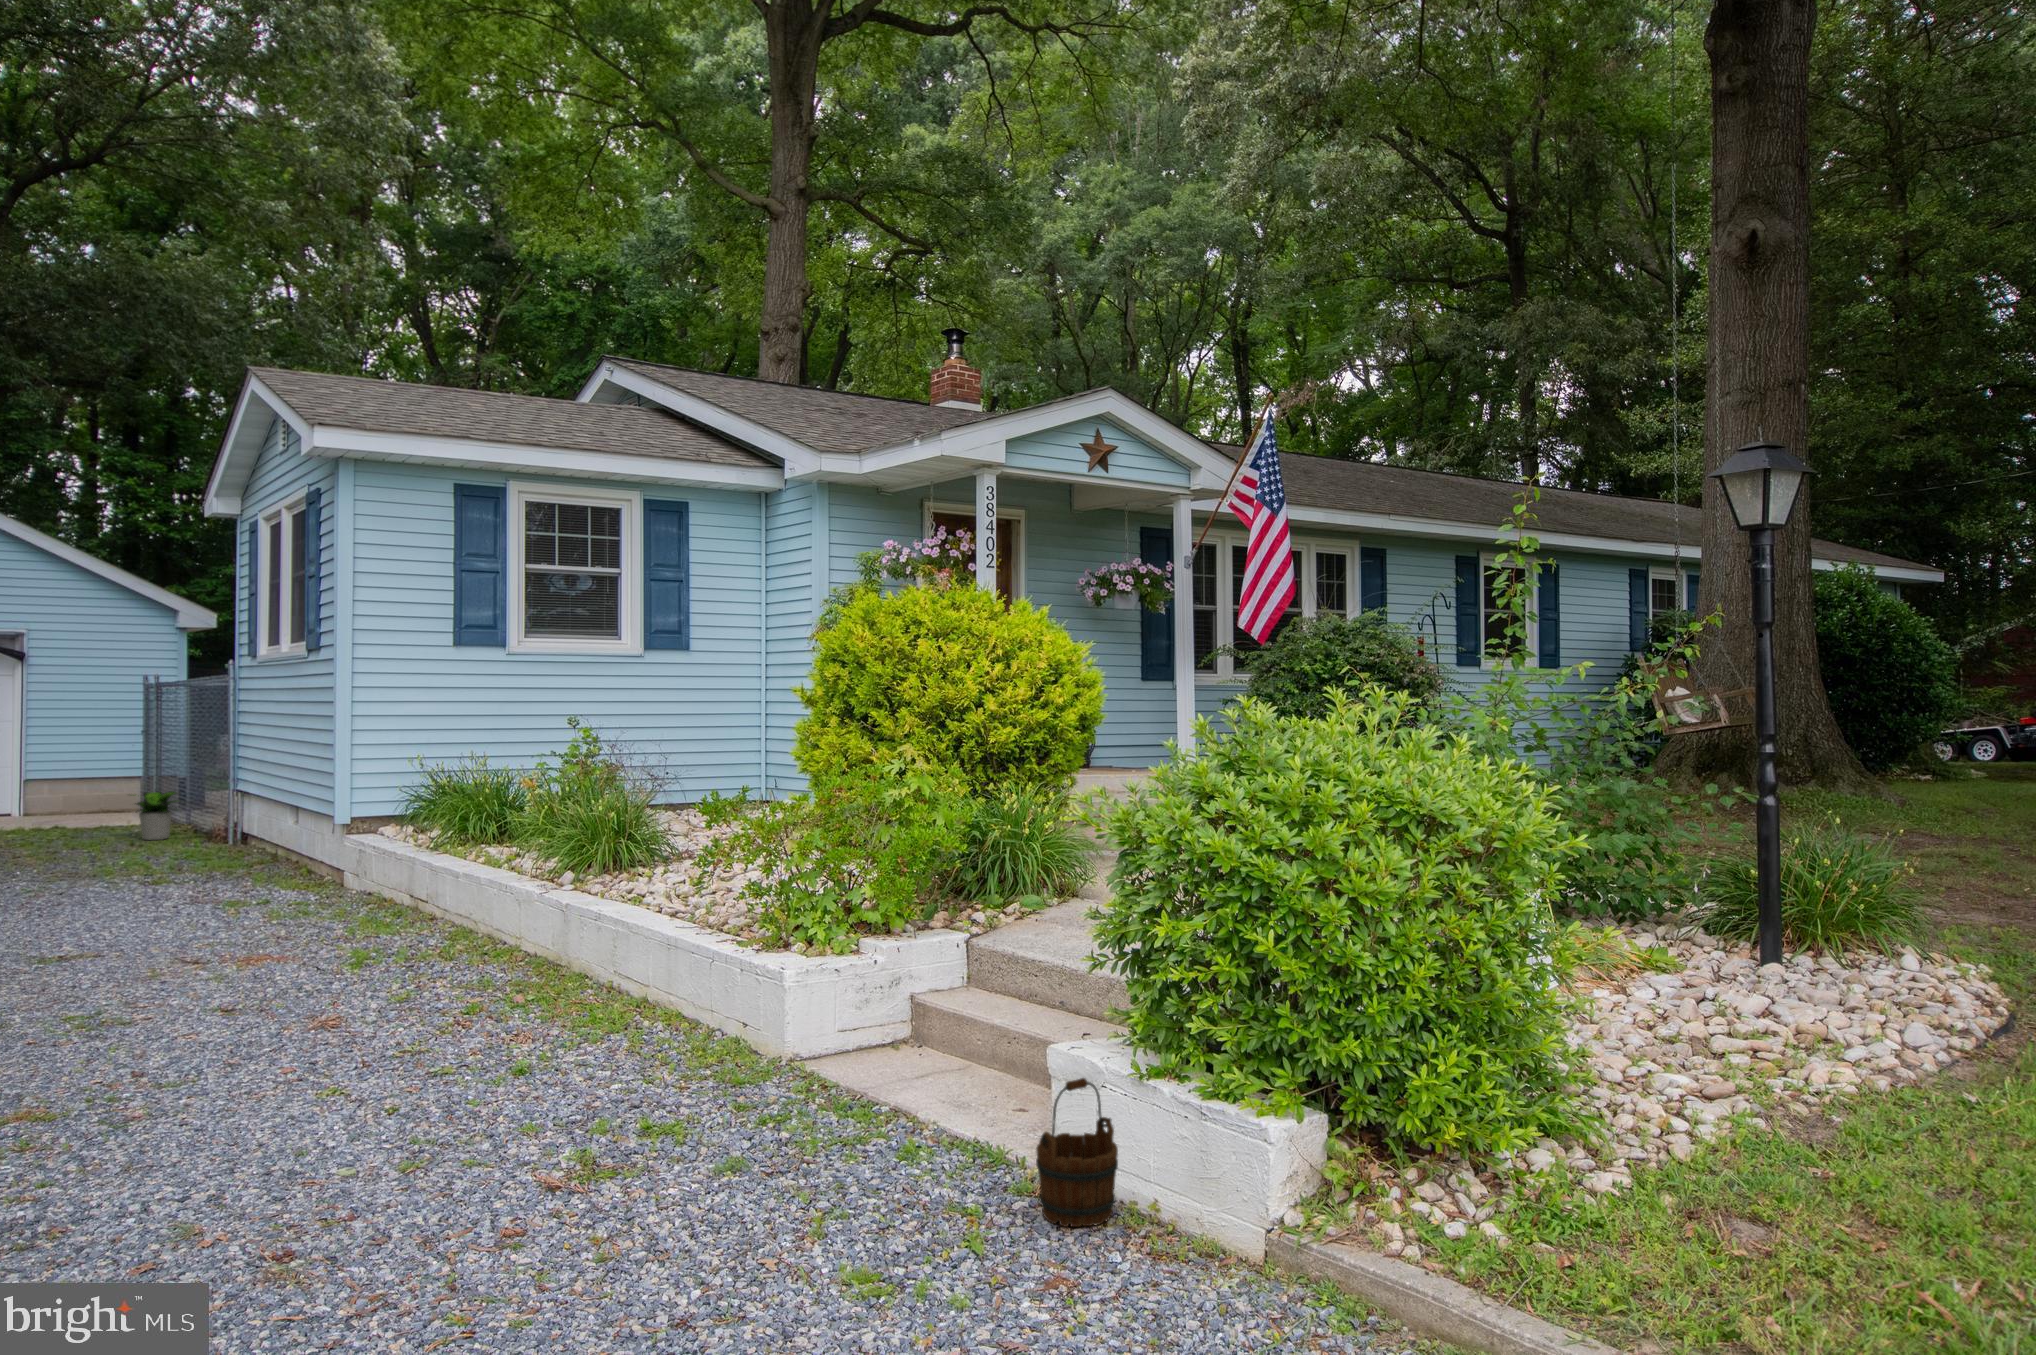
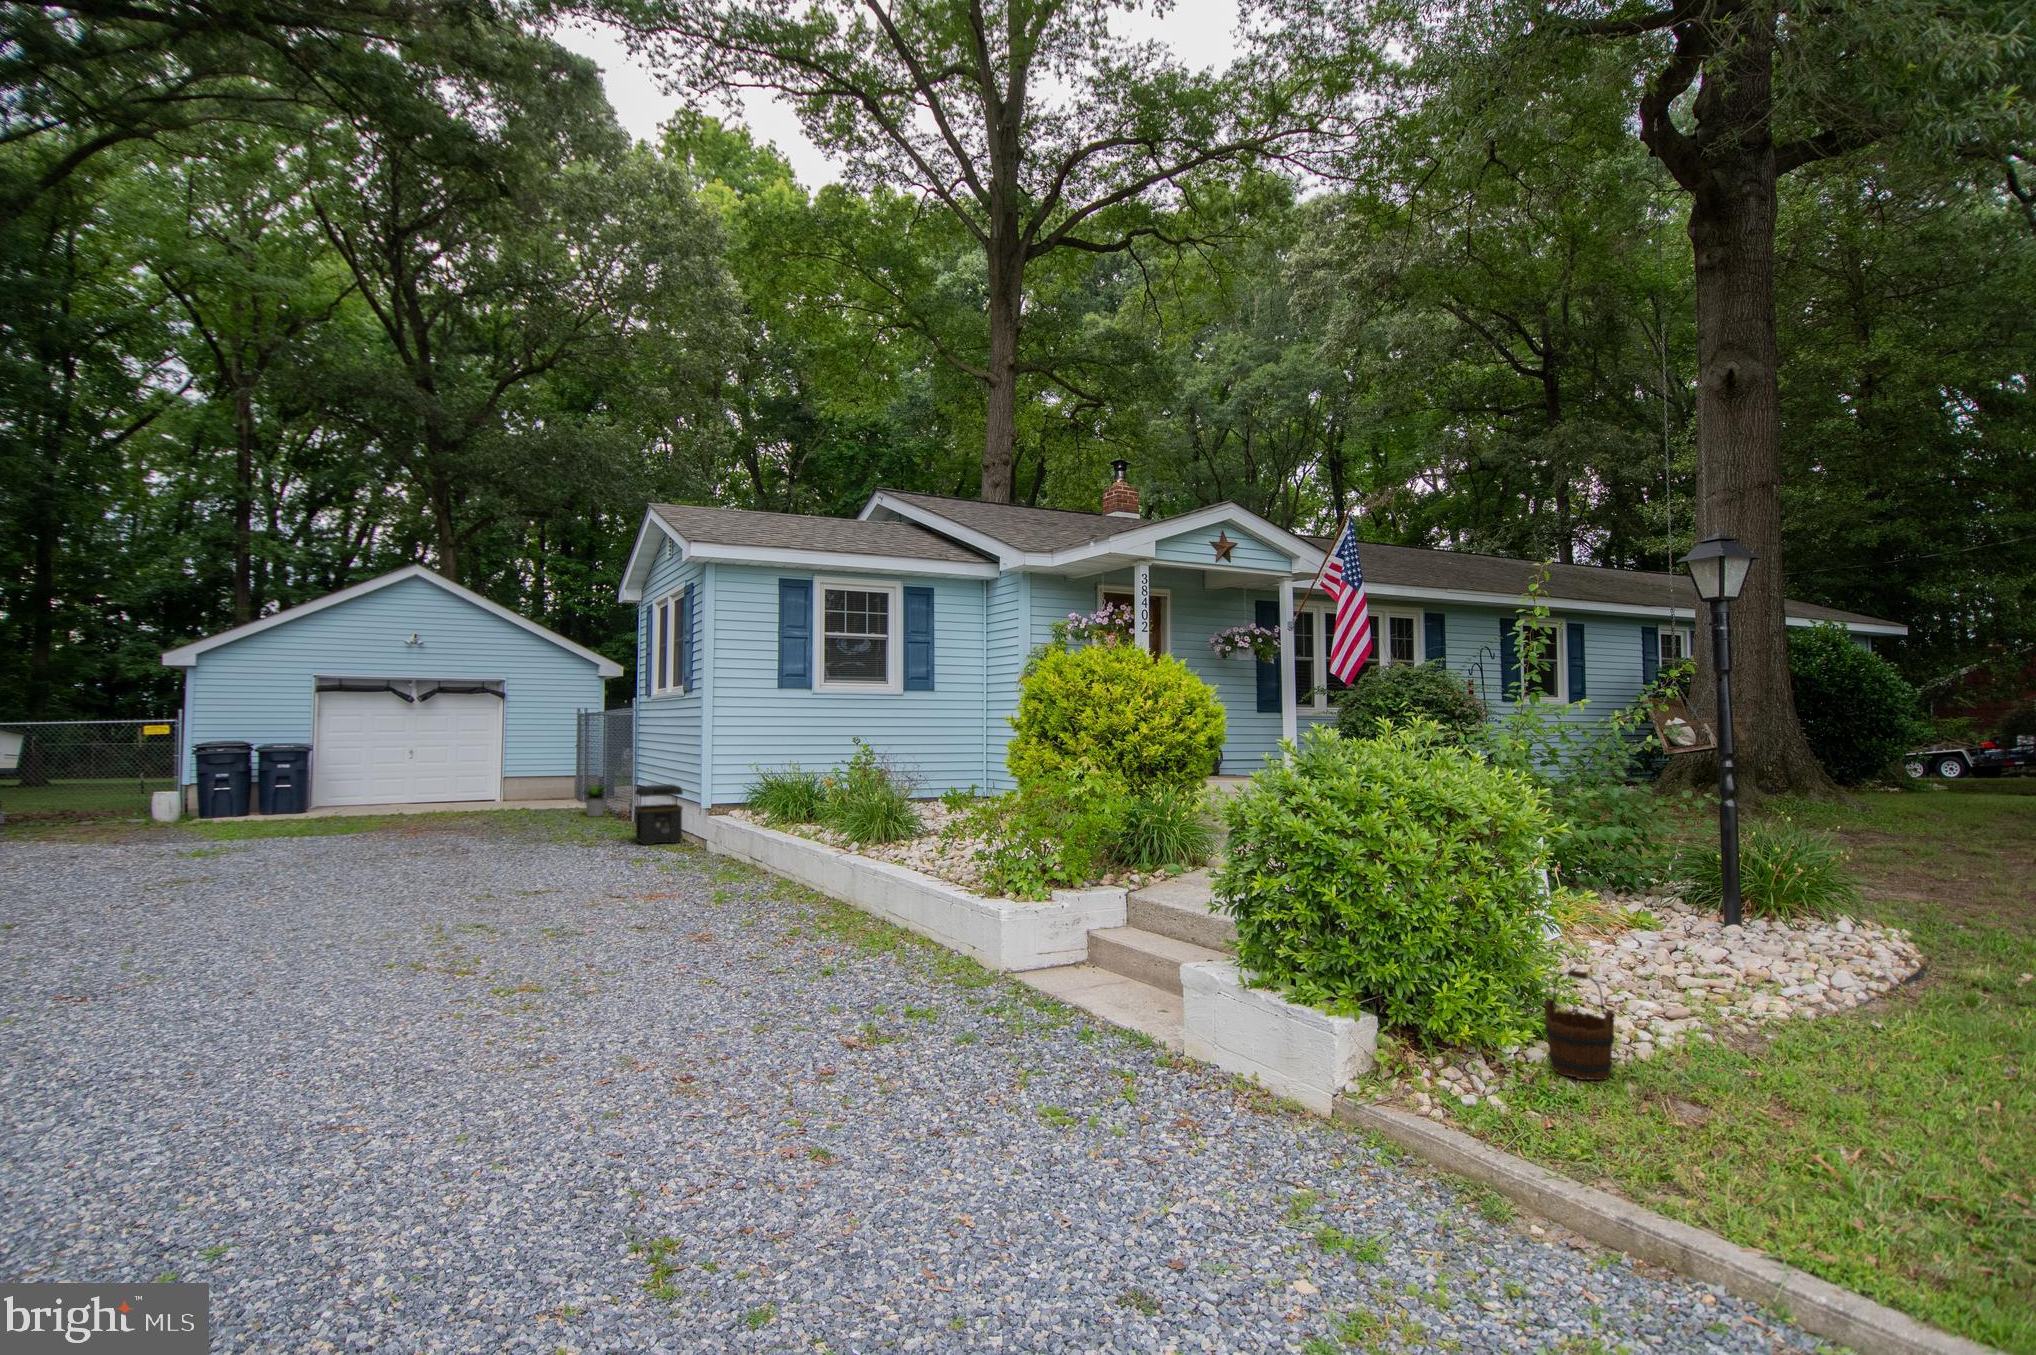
toolbox: none [217,790,296,883] -> present [635,784,683,845]
wooden bucket: present [1036,1078,1118,1227] -> present [1544,970,1615,1080]

